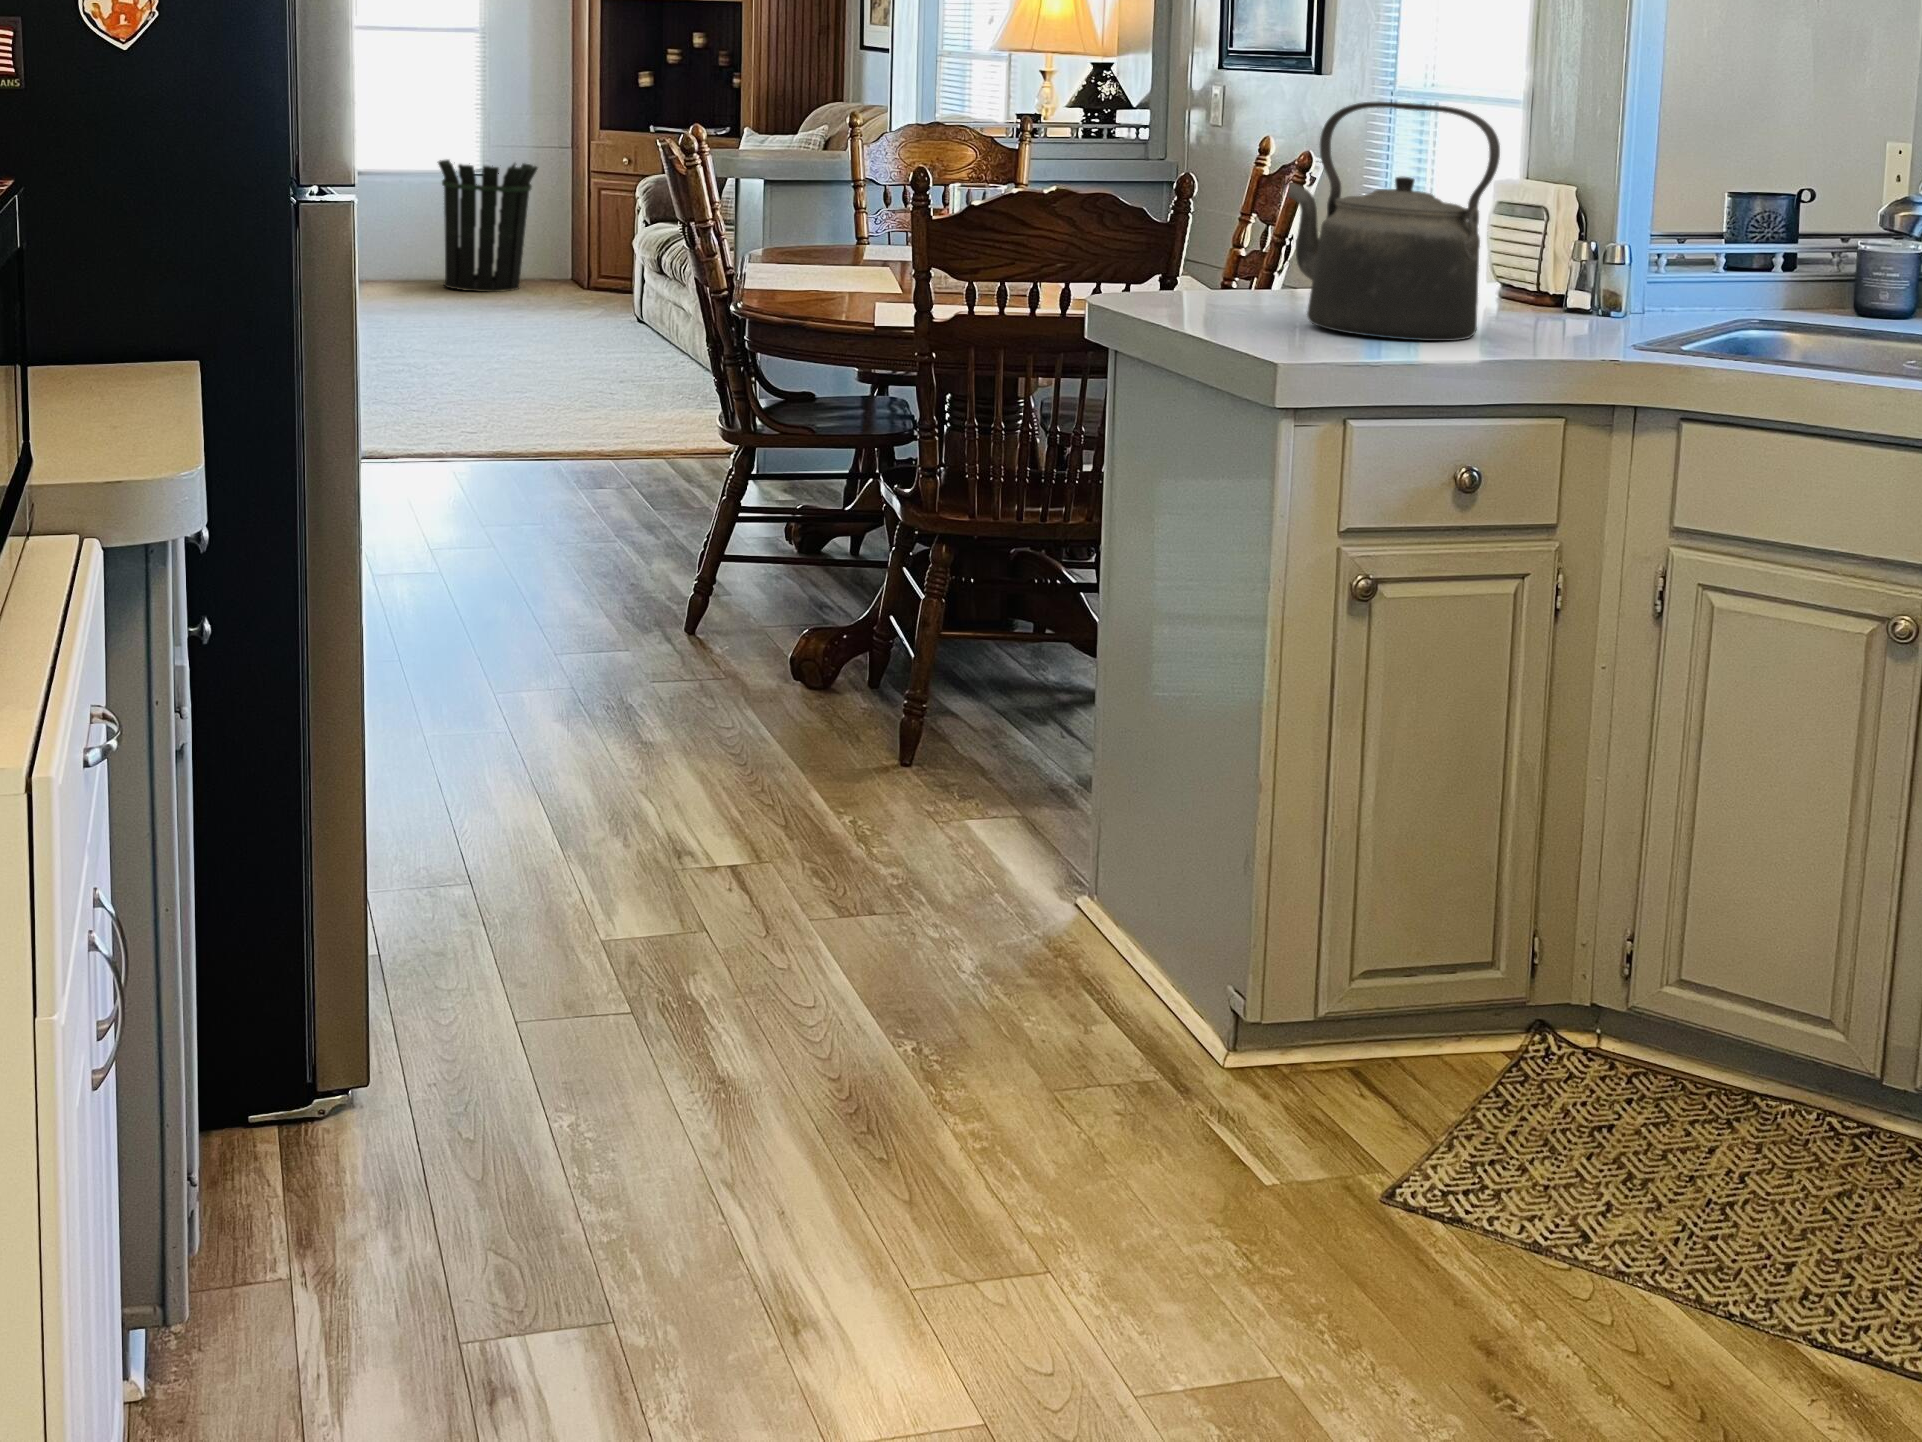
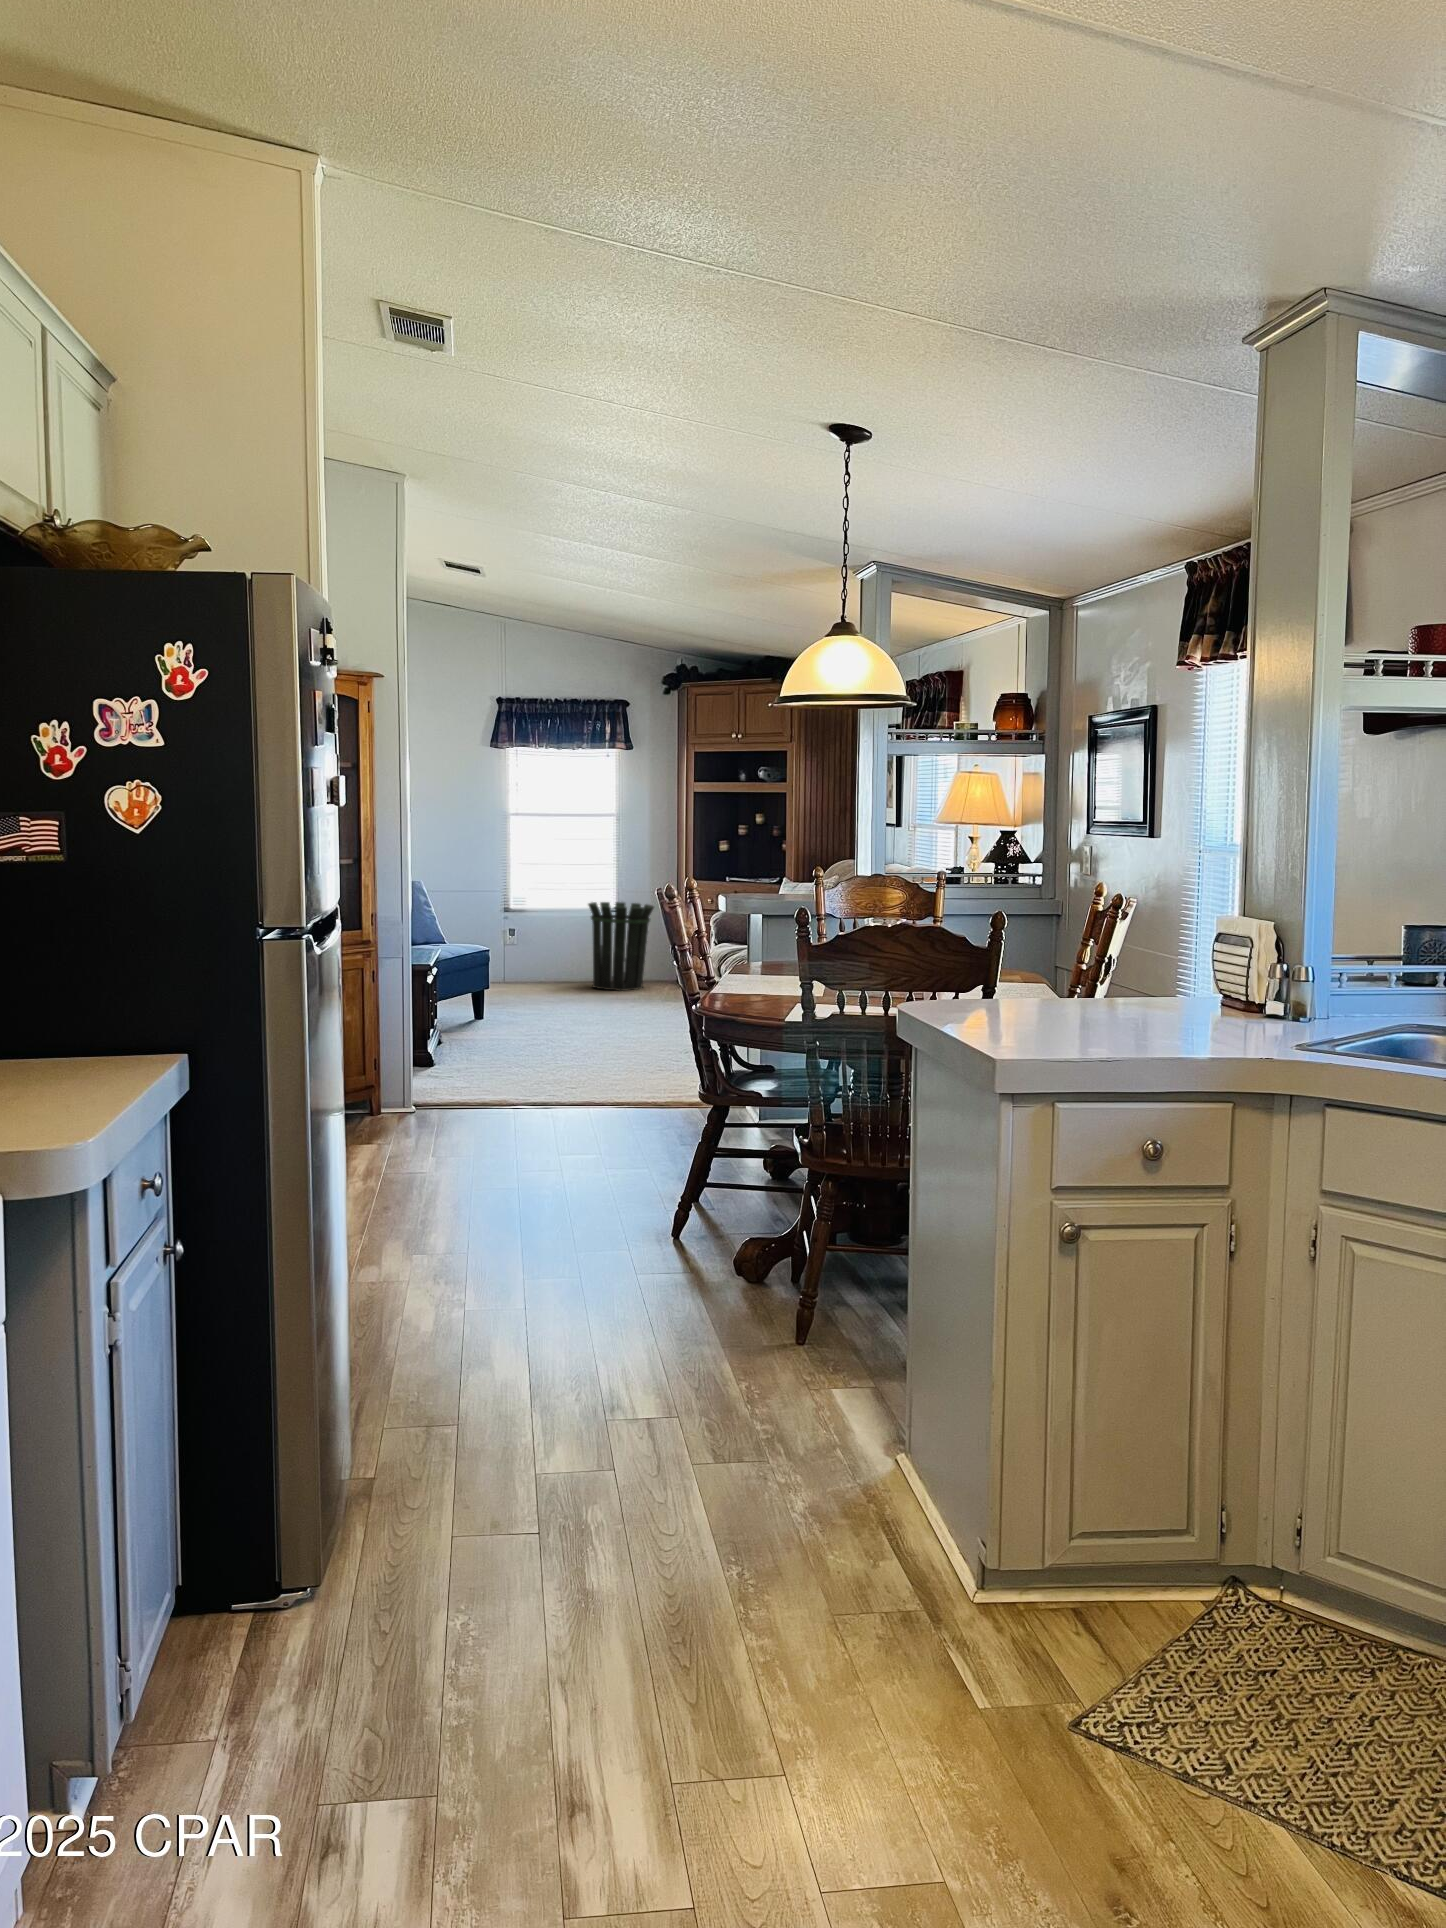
kettle: present [1287,102,1500,341] -> none [1031,858,1184,1040]

